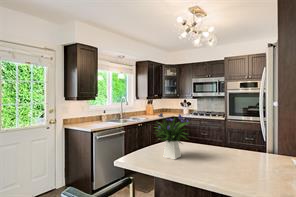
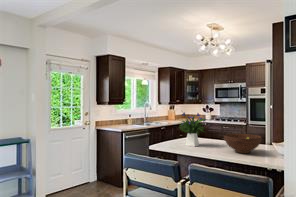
fruit bowl: none [216,143,271,174] -> present [224,134,262,153]

